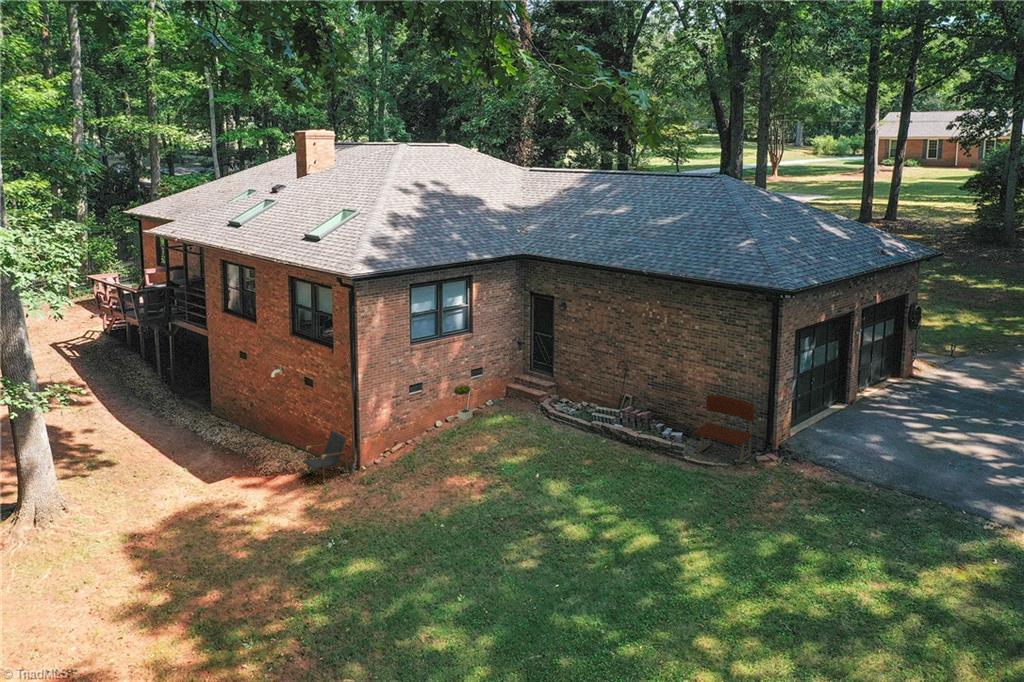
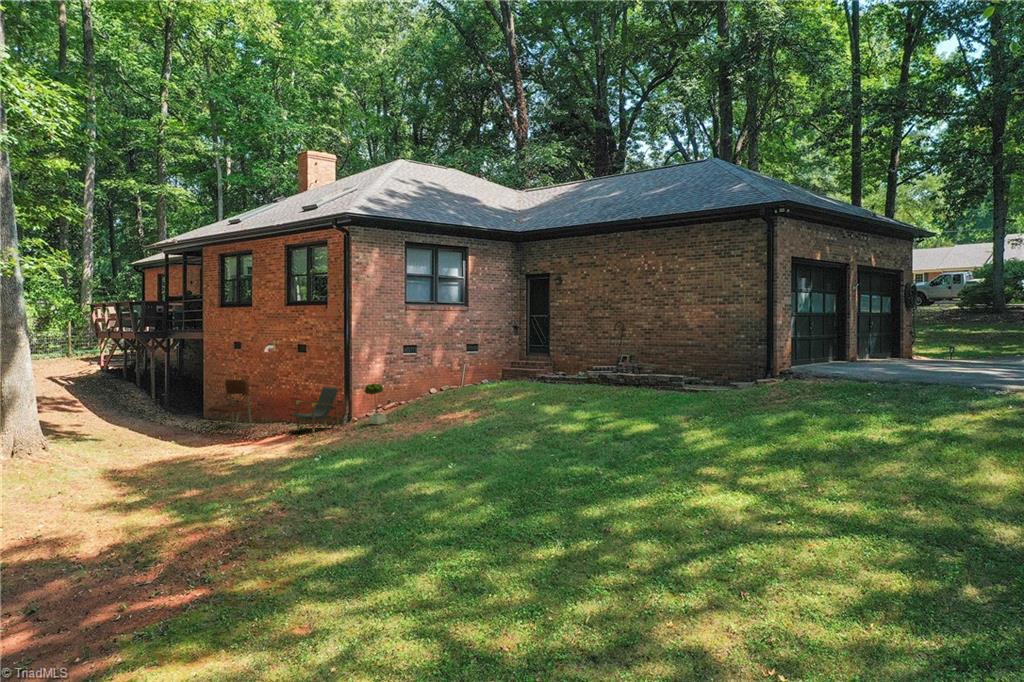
potted tree: present [454,385,473,420] -> present [365,383,386,424]
bench: present [694,395,754,463] -> present [209,380,252,430]

